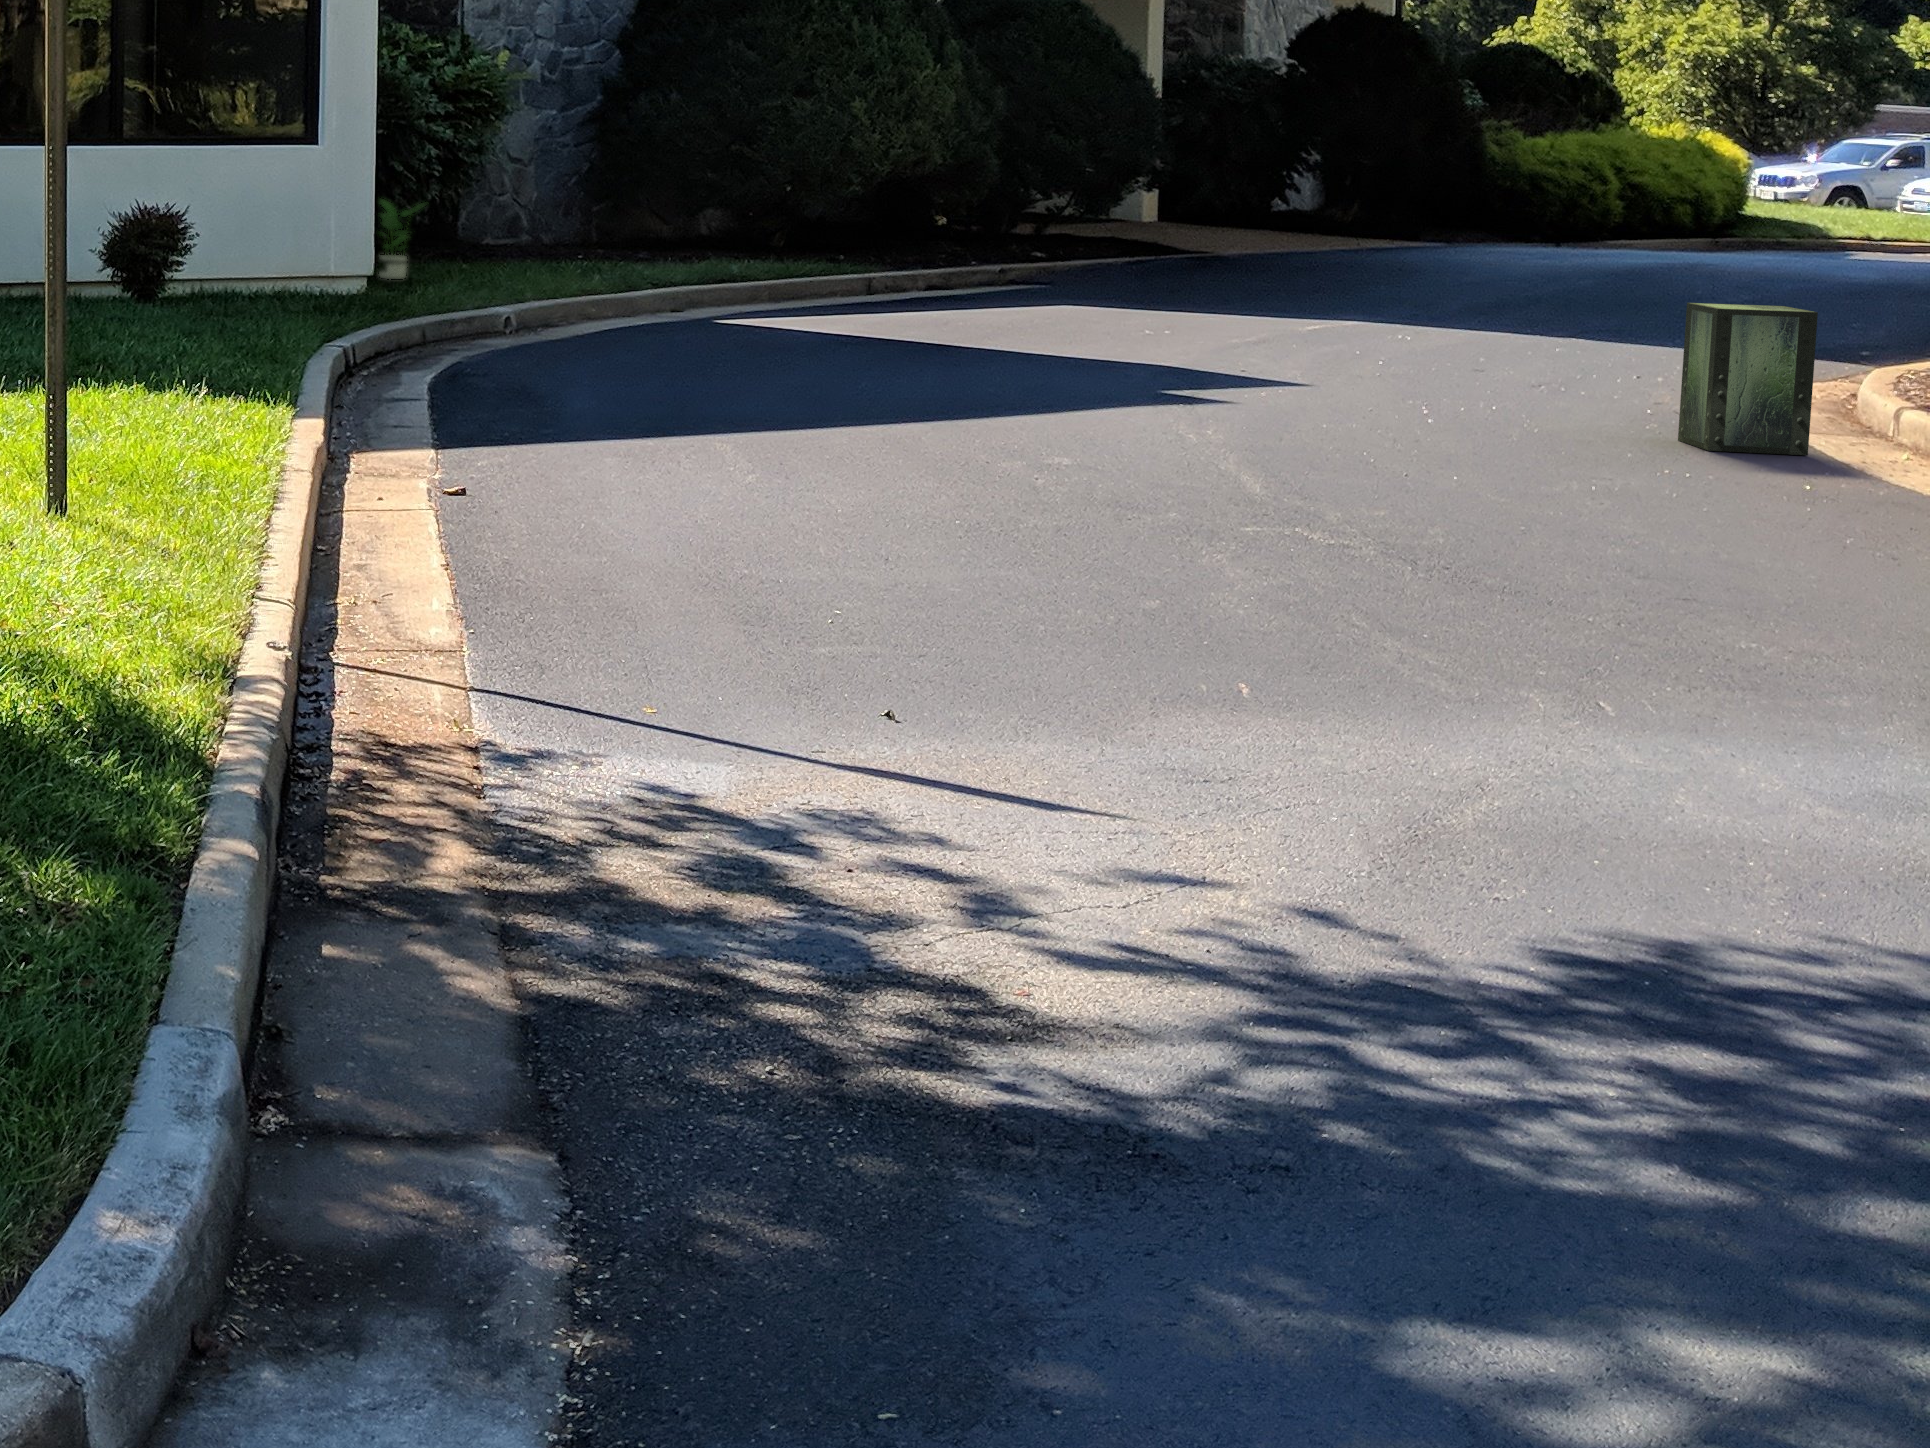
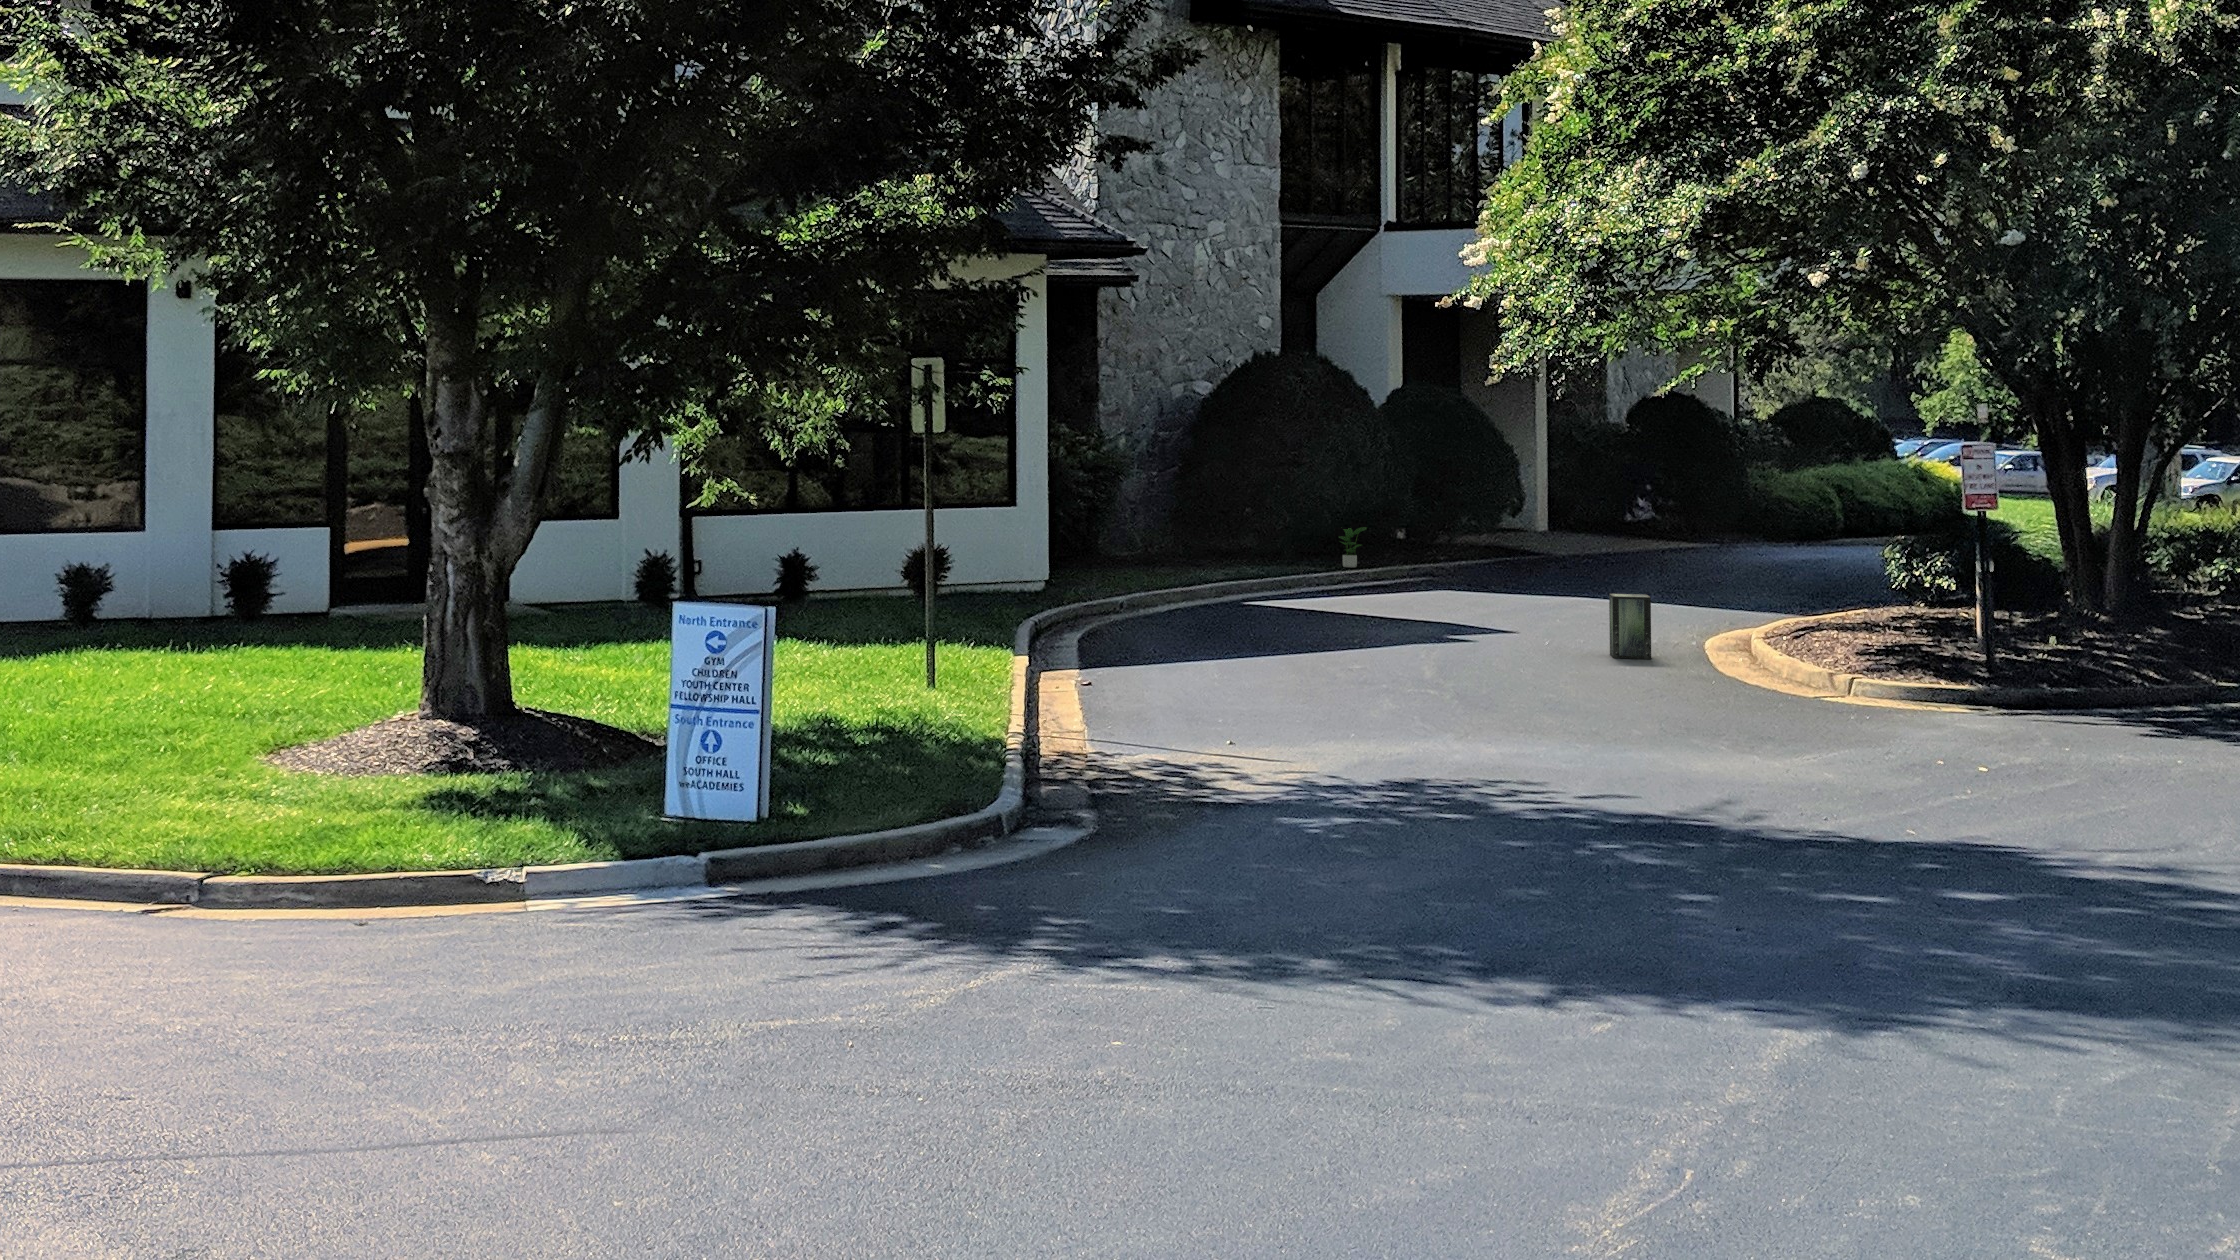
potted plant: present [379,200,429,279] -> present [1339,527,1367,568]

